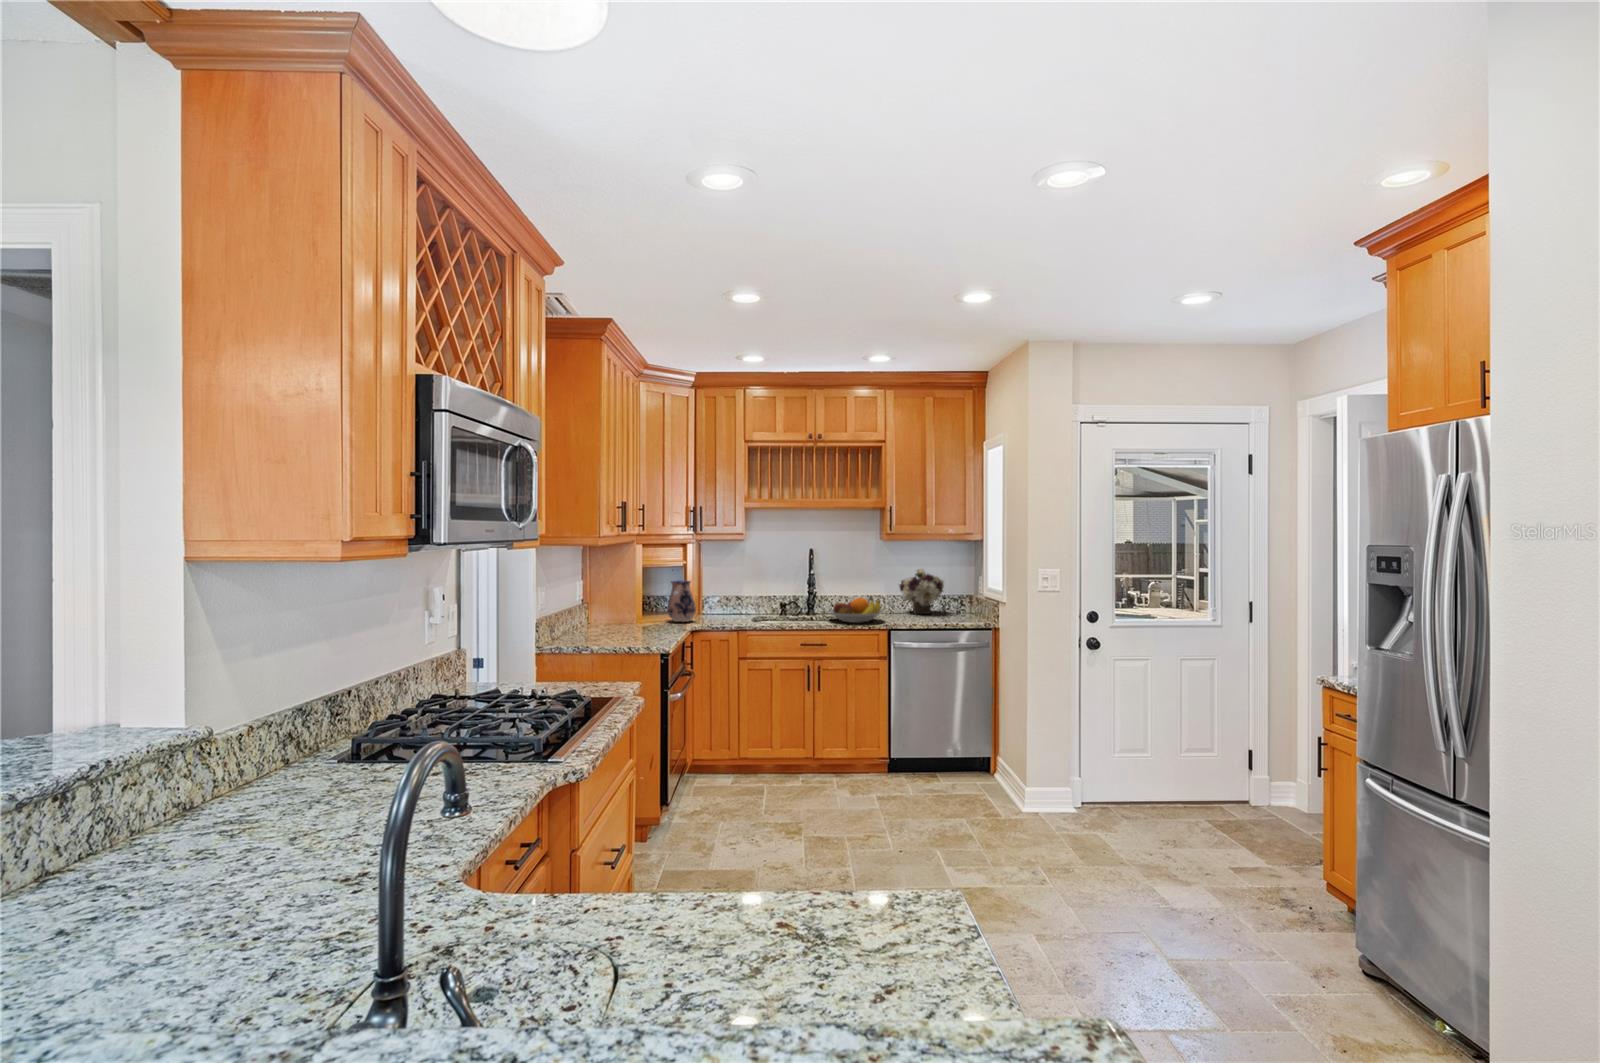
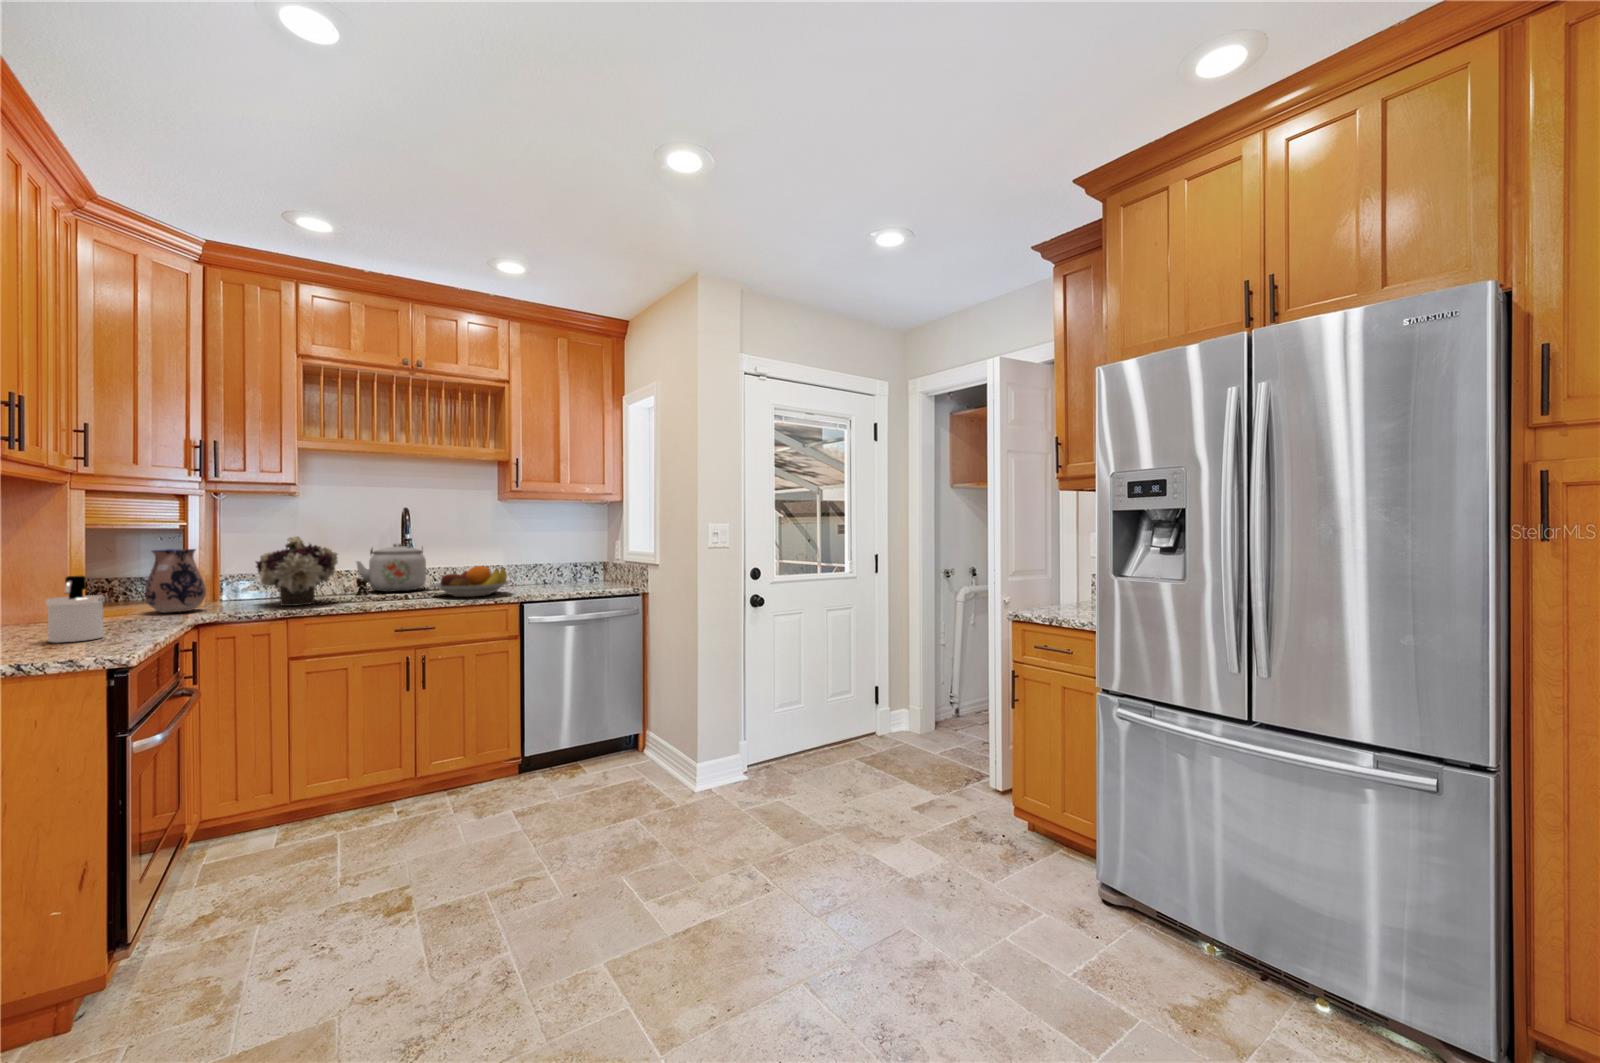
flower arrangement: present [900,568,944,614] -> present [256,536,338,606]
kettle: none [779,576,826,614] -> present [356,543,426,592]
soap dispenser: none [632,599,655,637] -> present [46,576,105,643]

